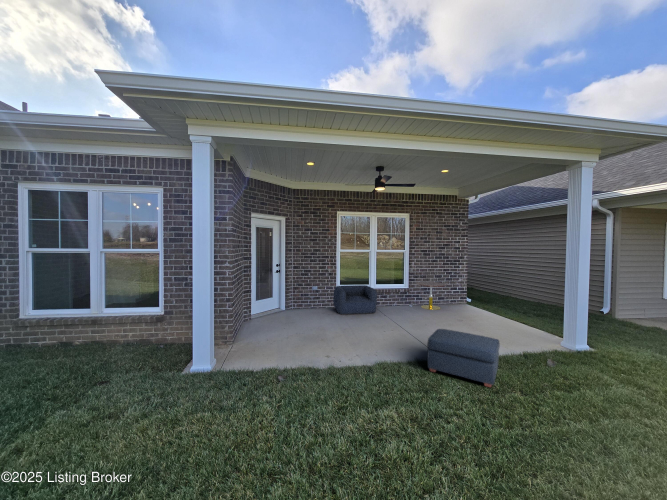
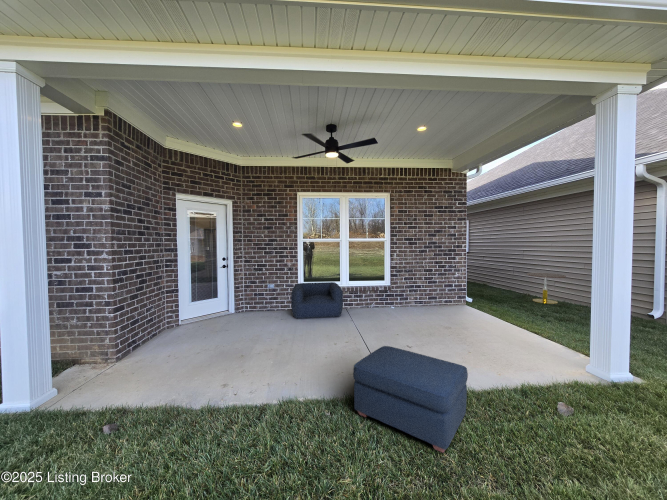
side table: present [416,282,446,310] -> present [527,273,566,304]

